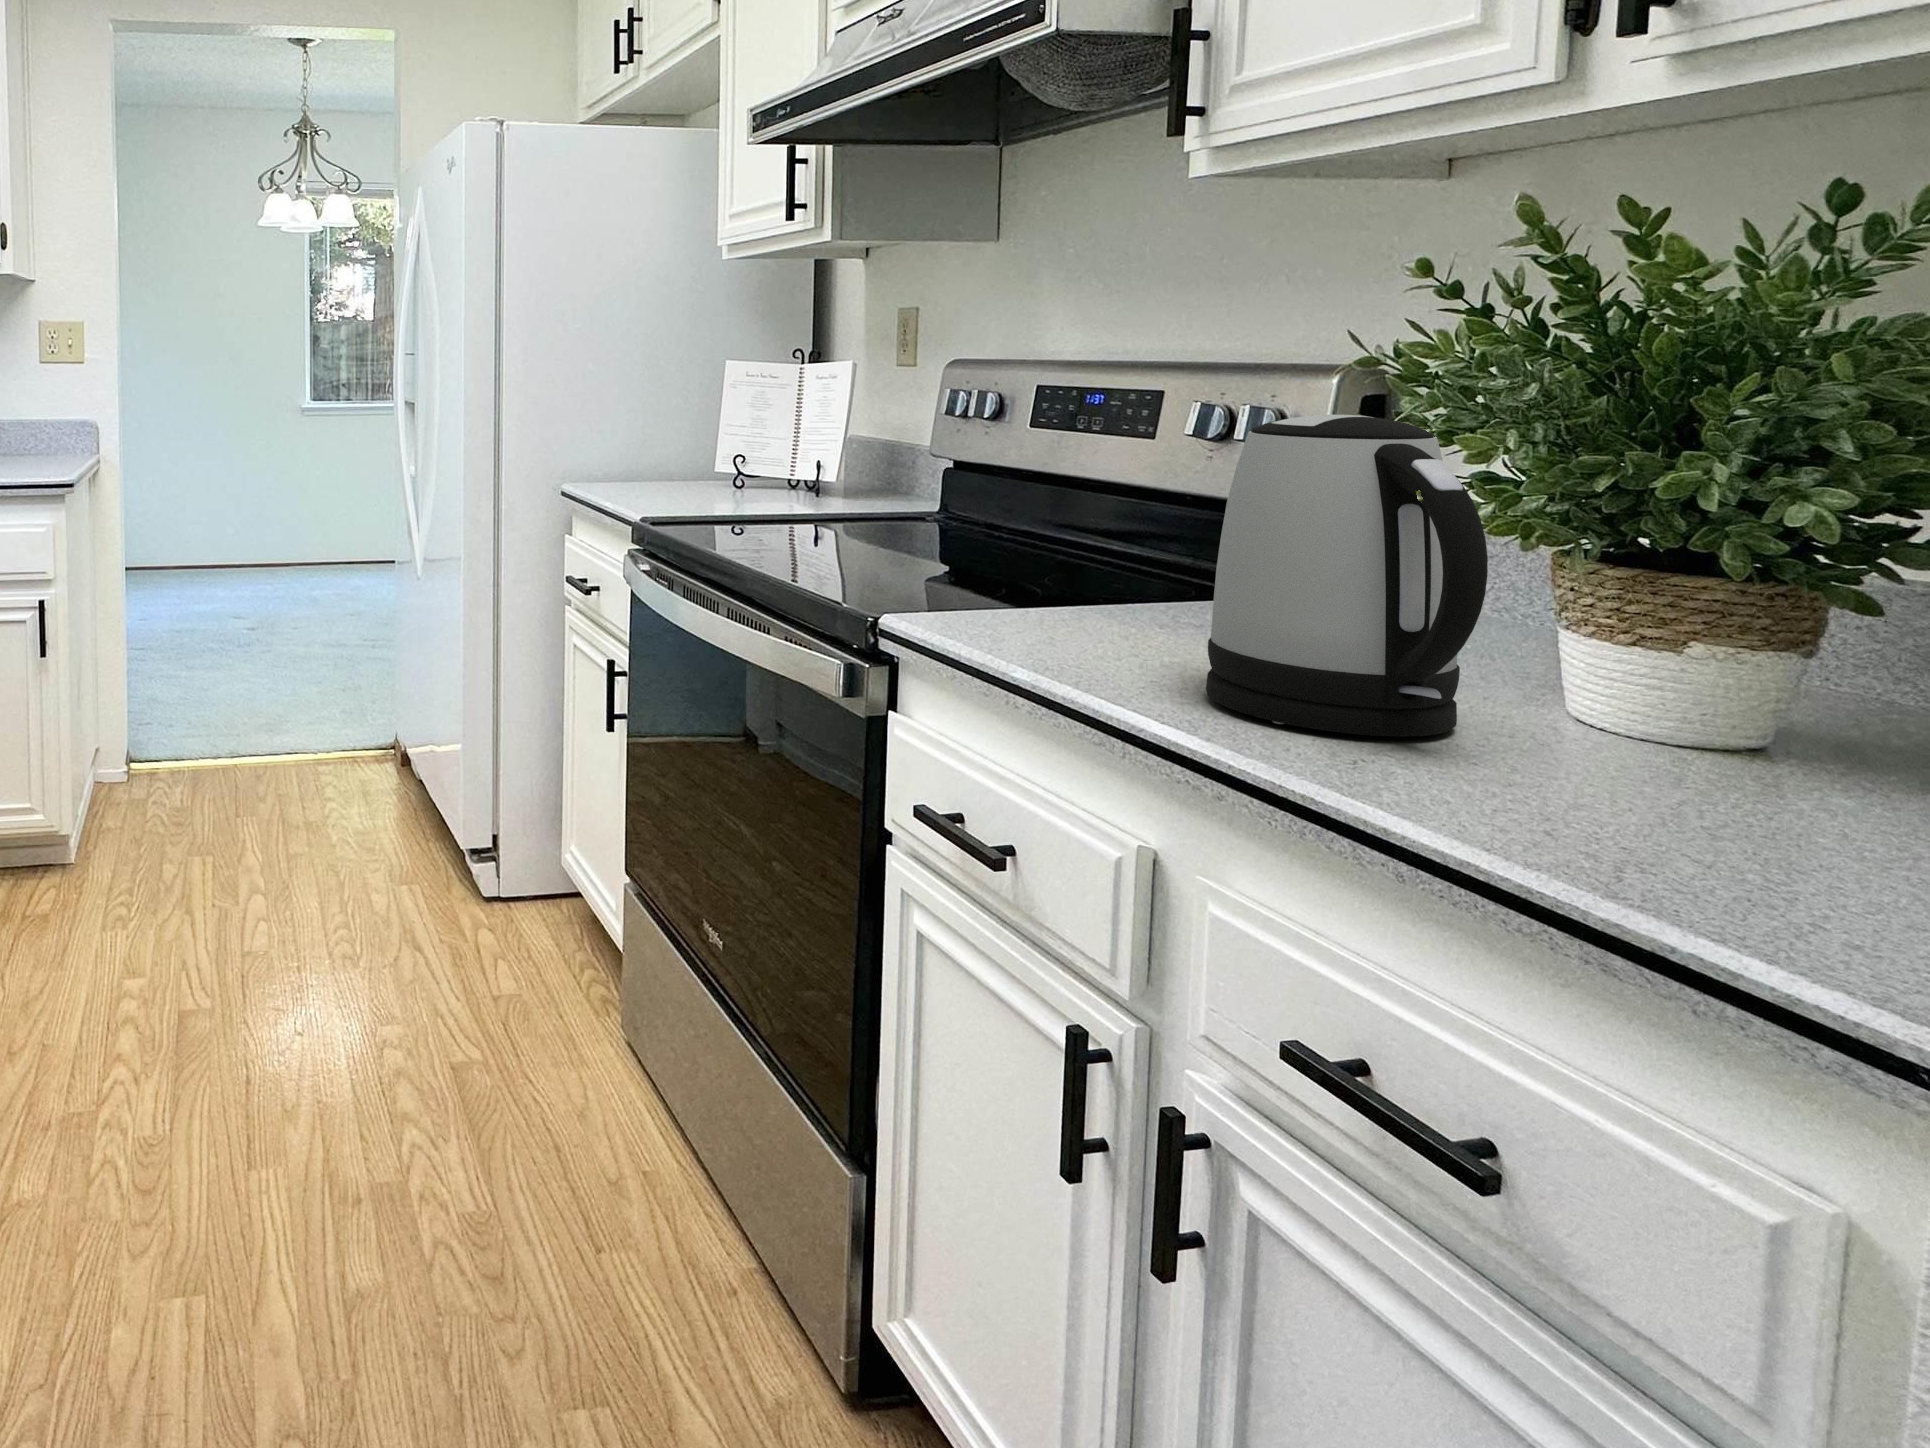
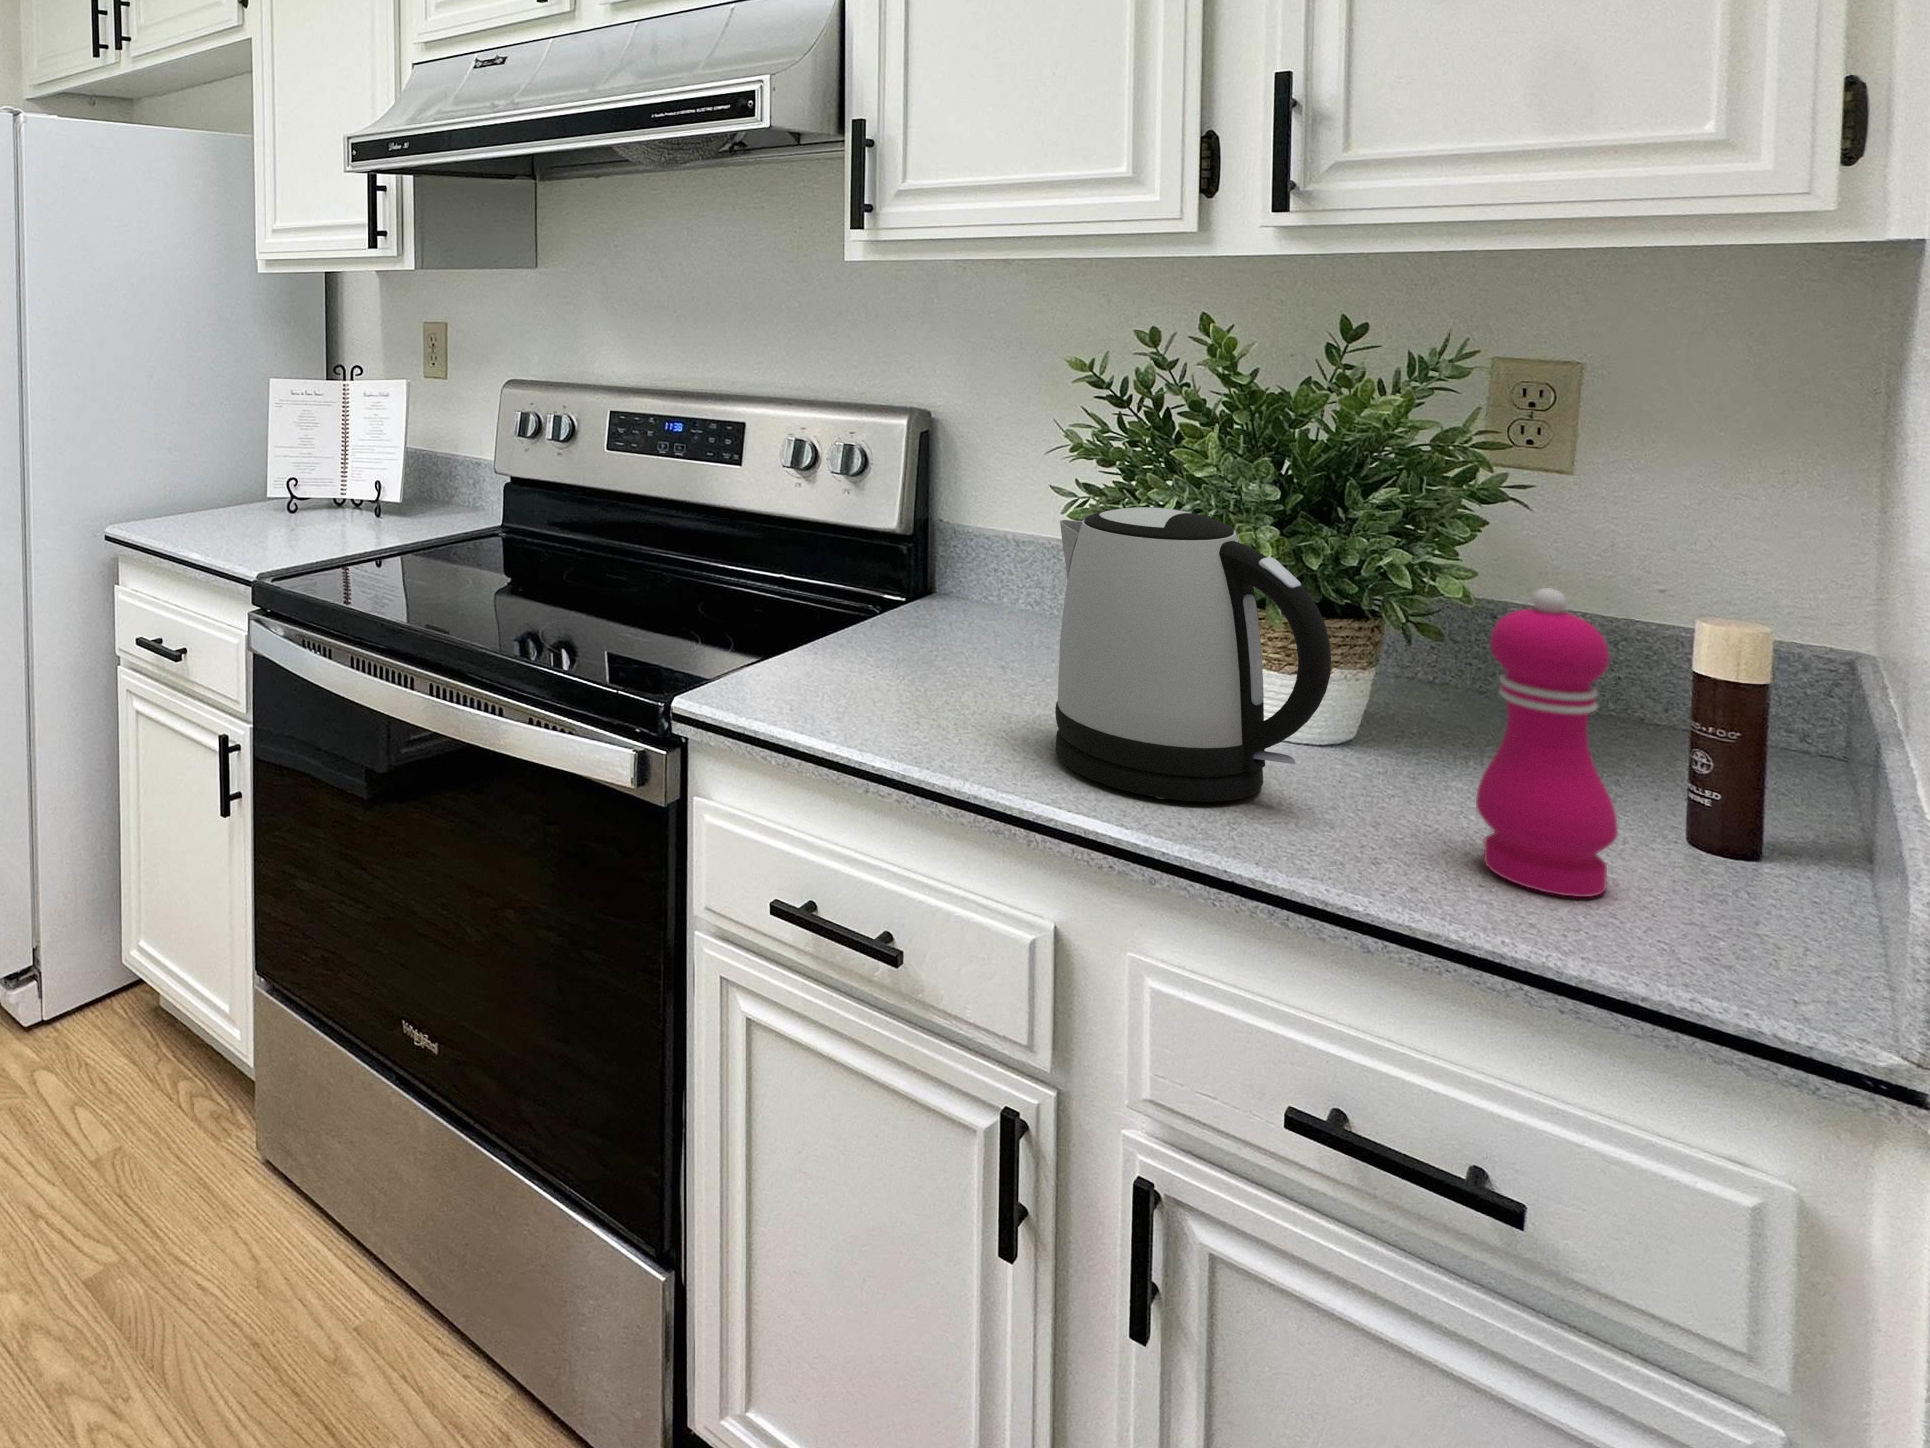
pepper mill: none [1601,475,1789,858] -> present [1476,588,1618,897]

